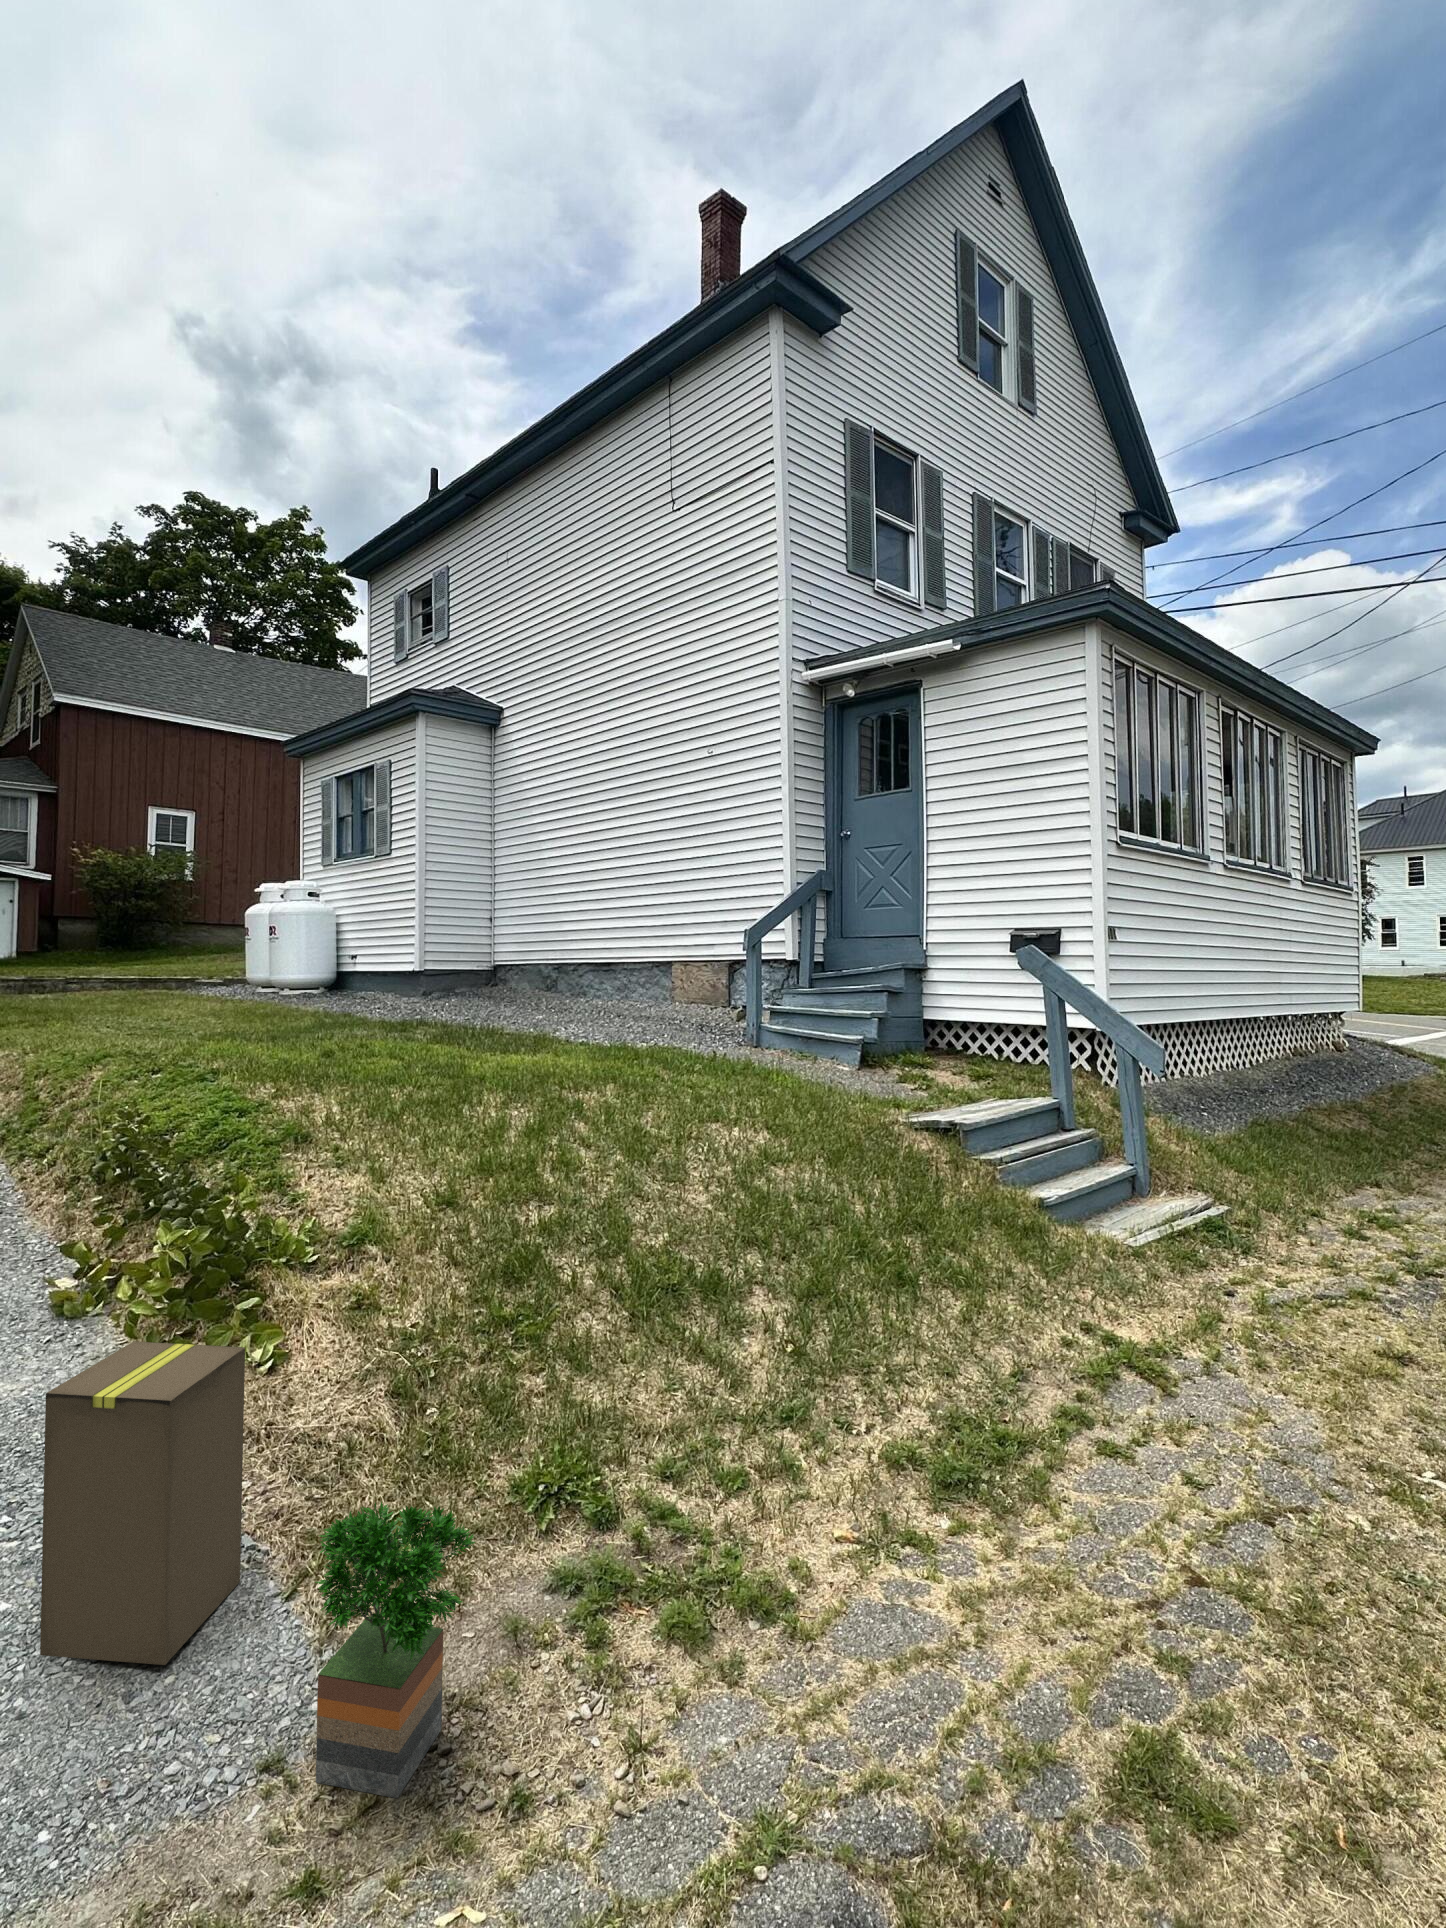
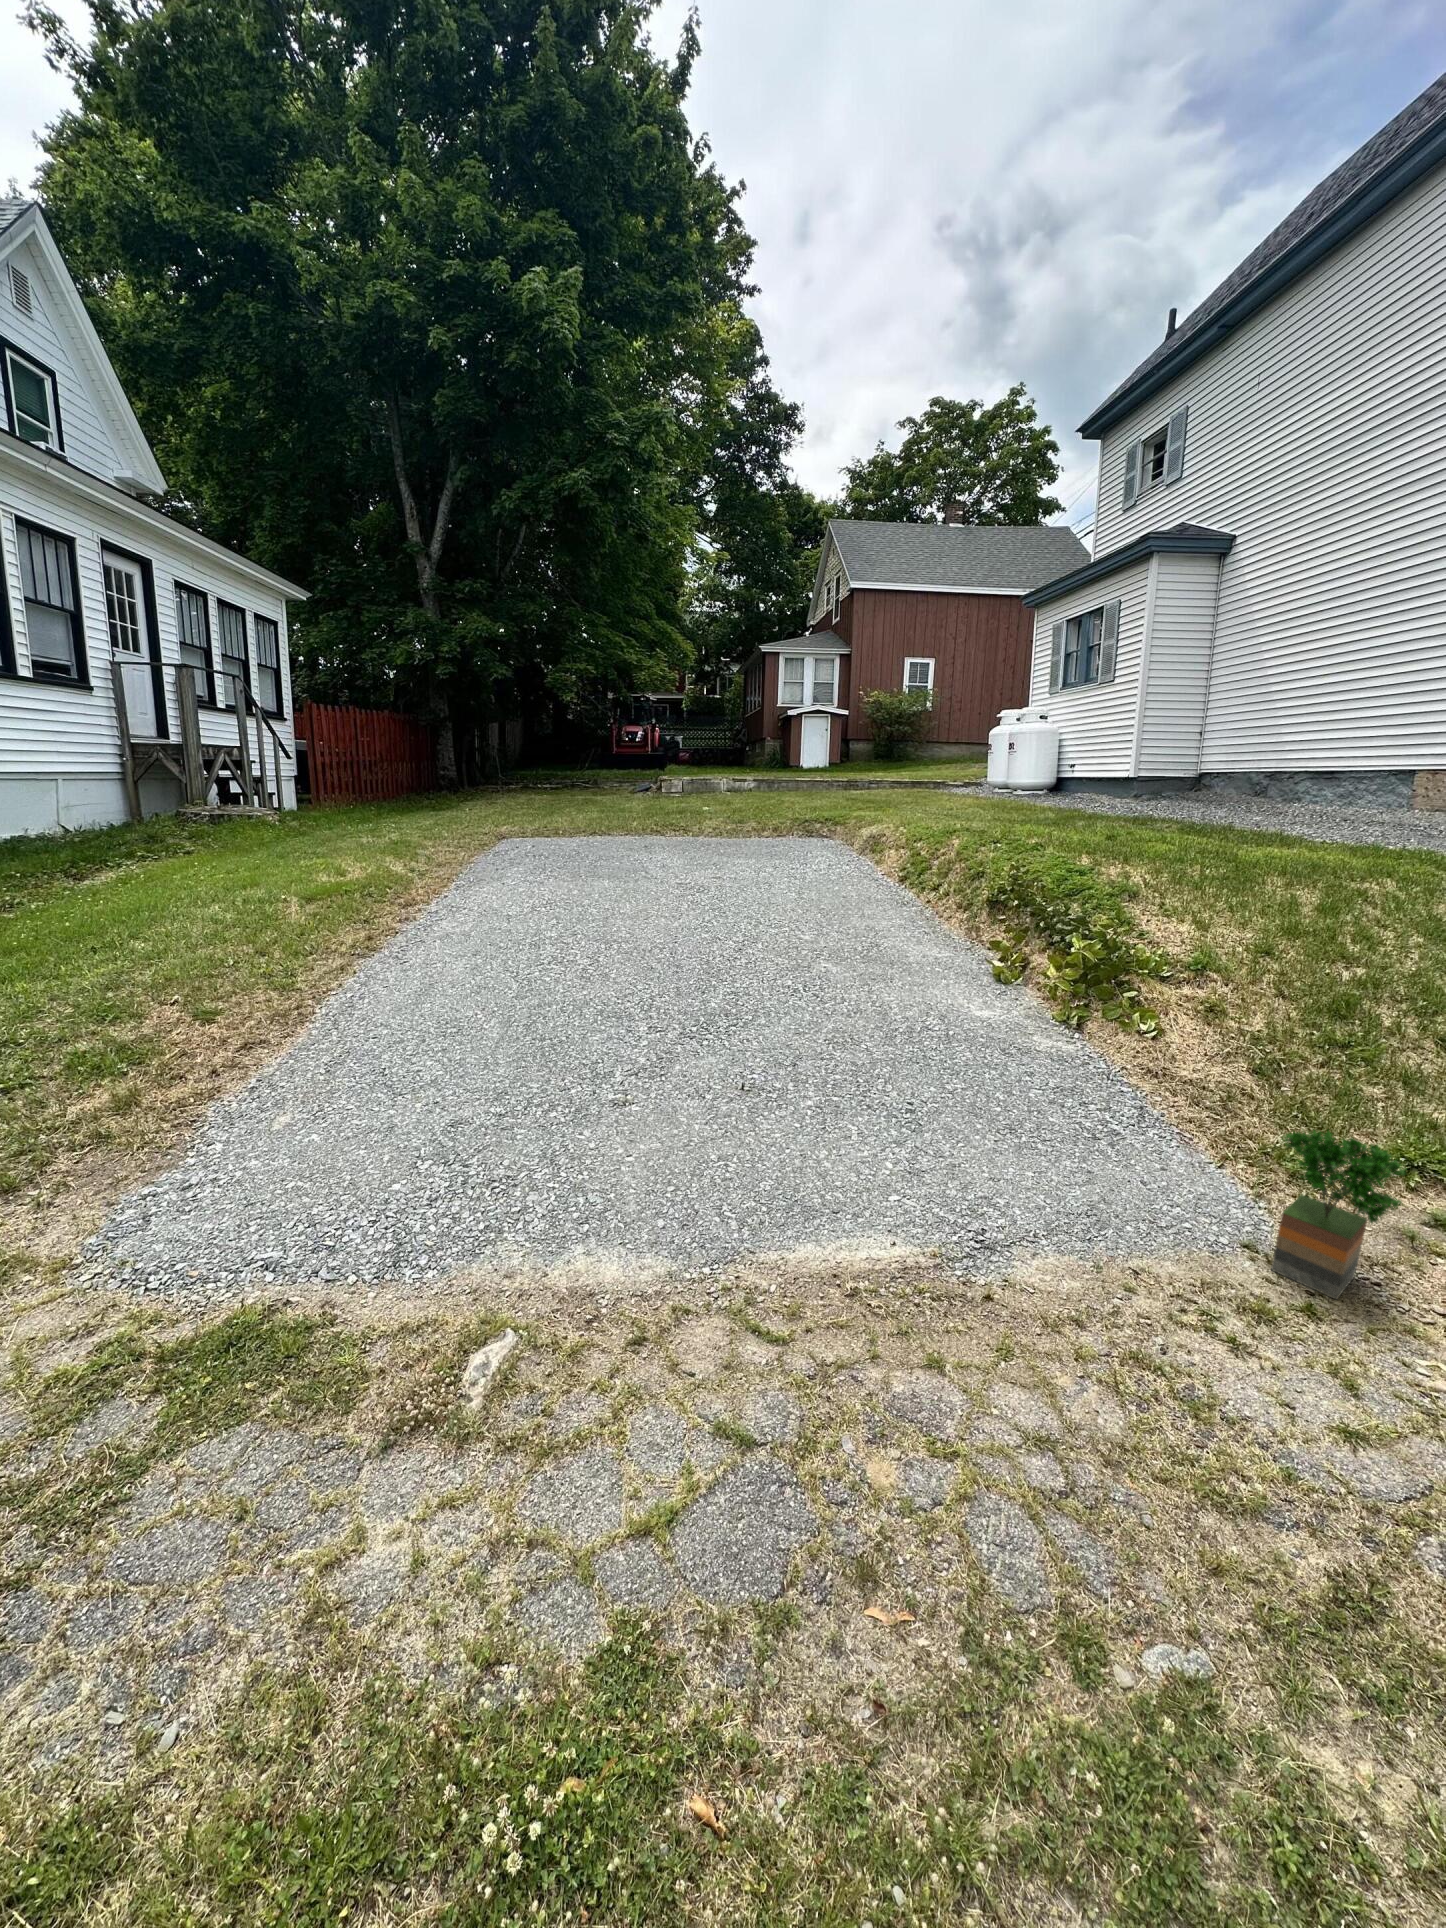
cardboard box: present [40,1341,245,1665] -> none [1067,1000,1190,1179]

